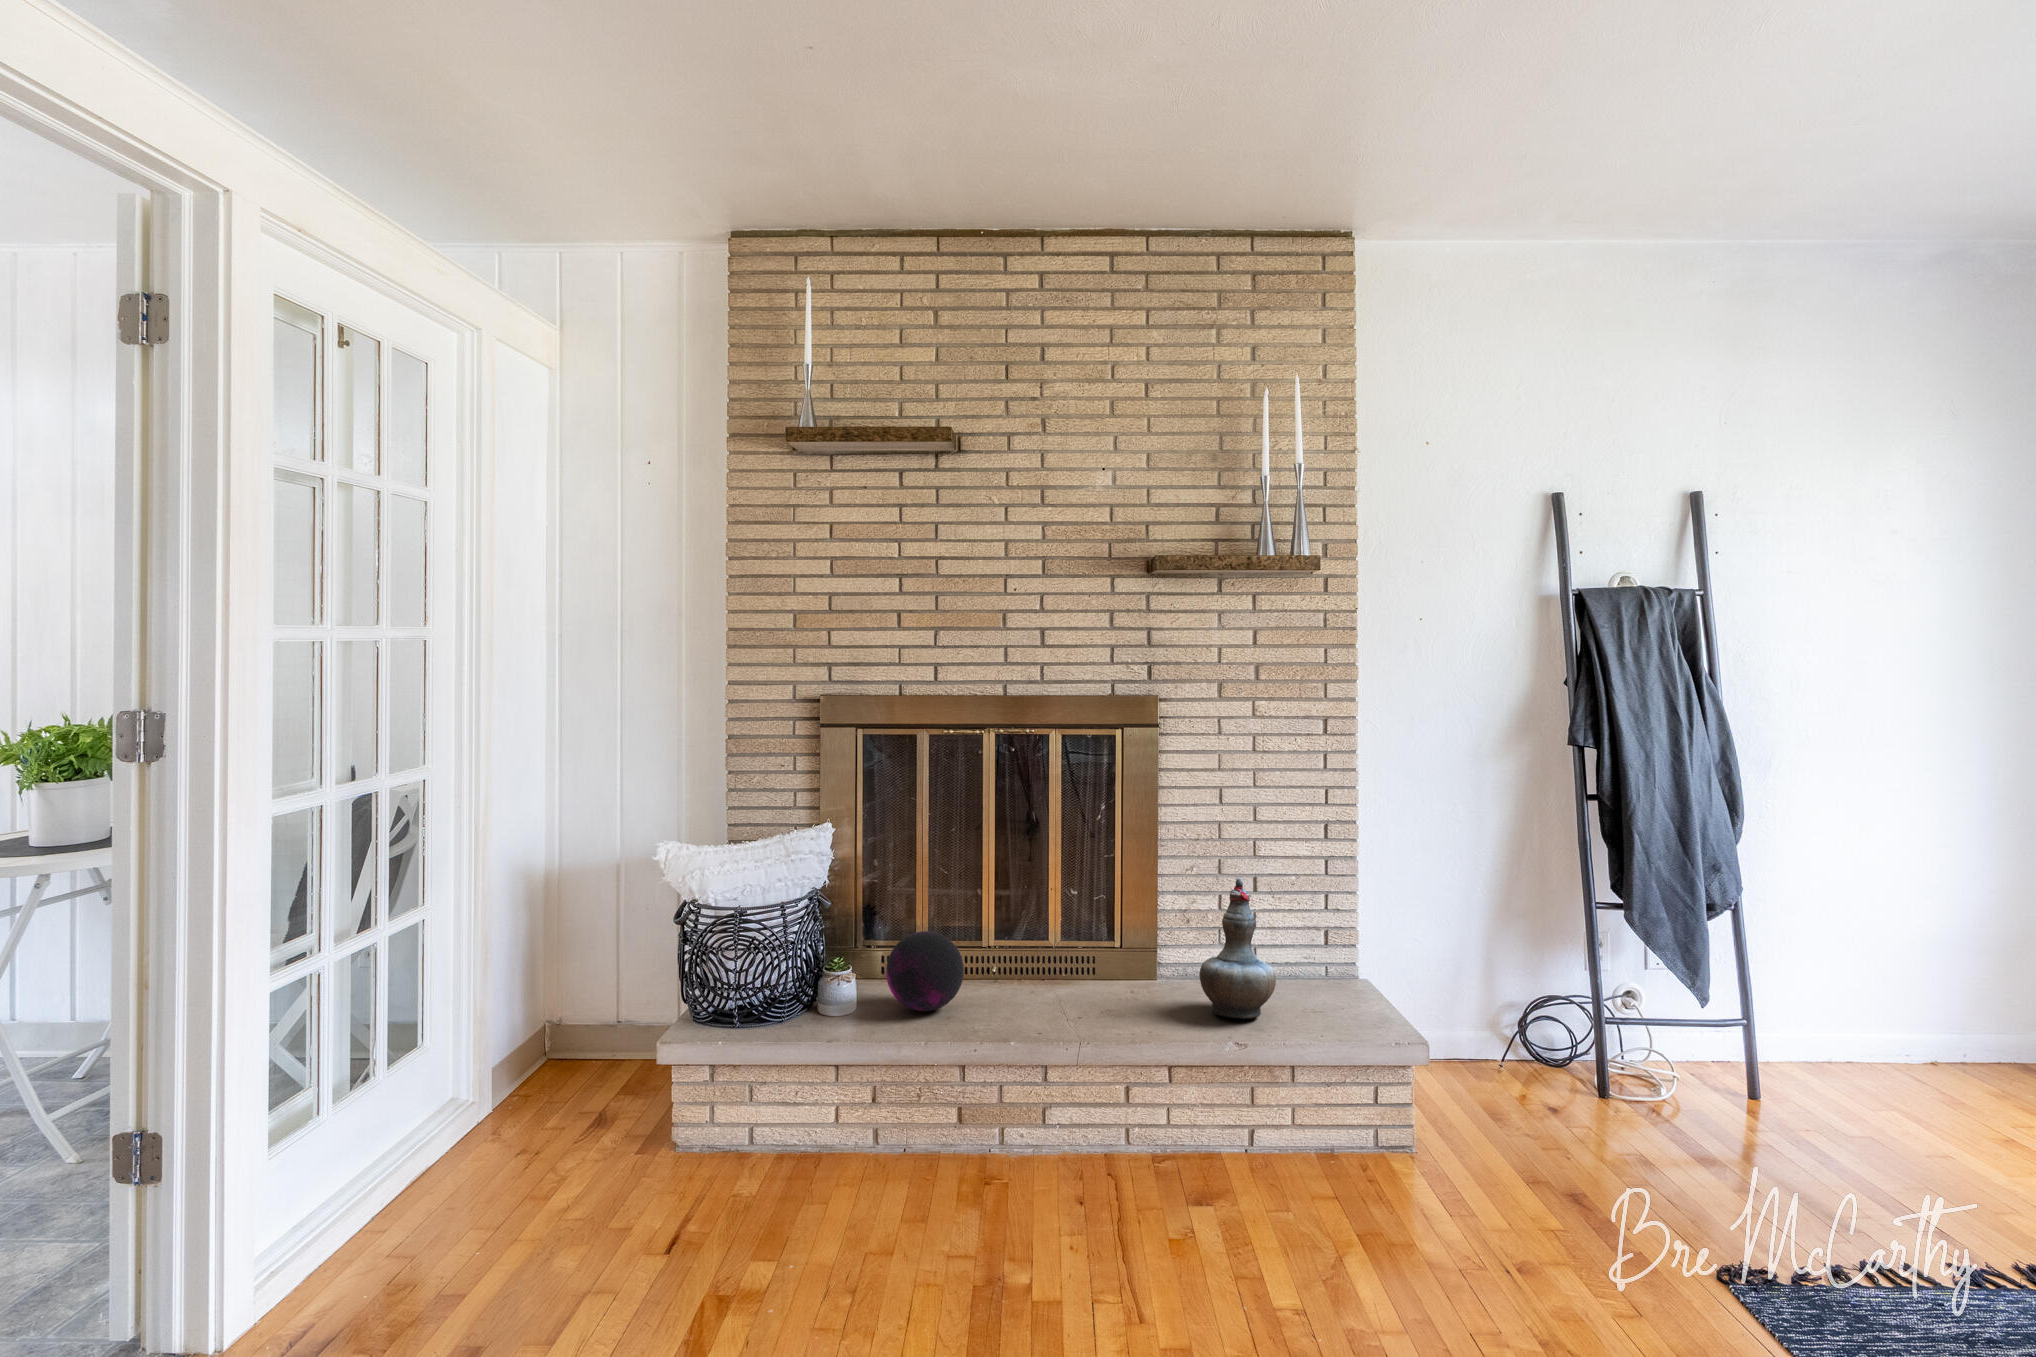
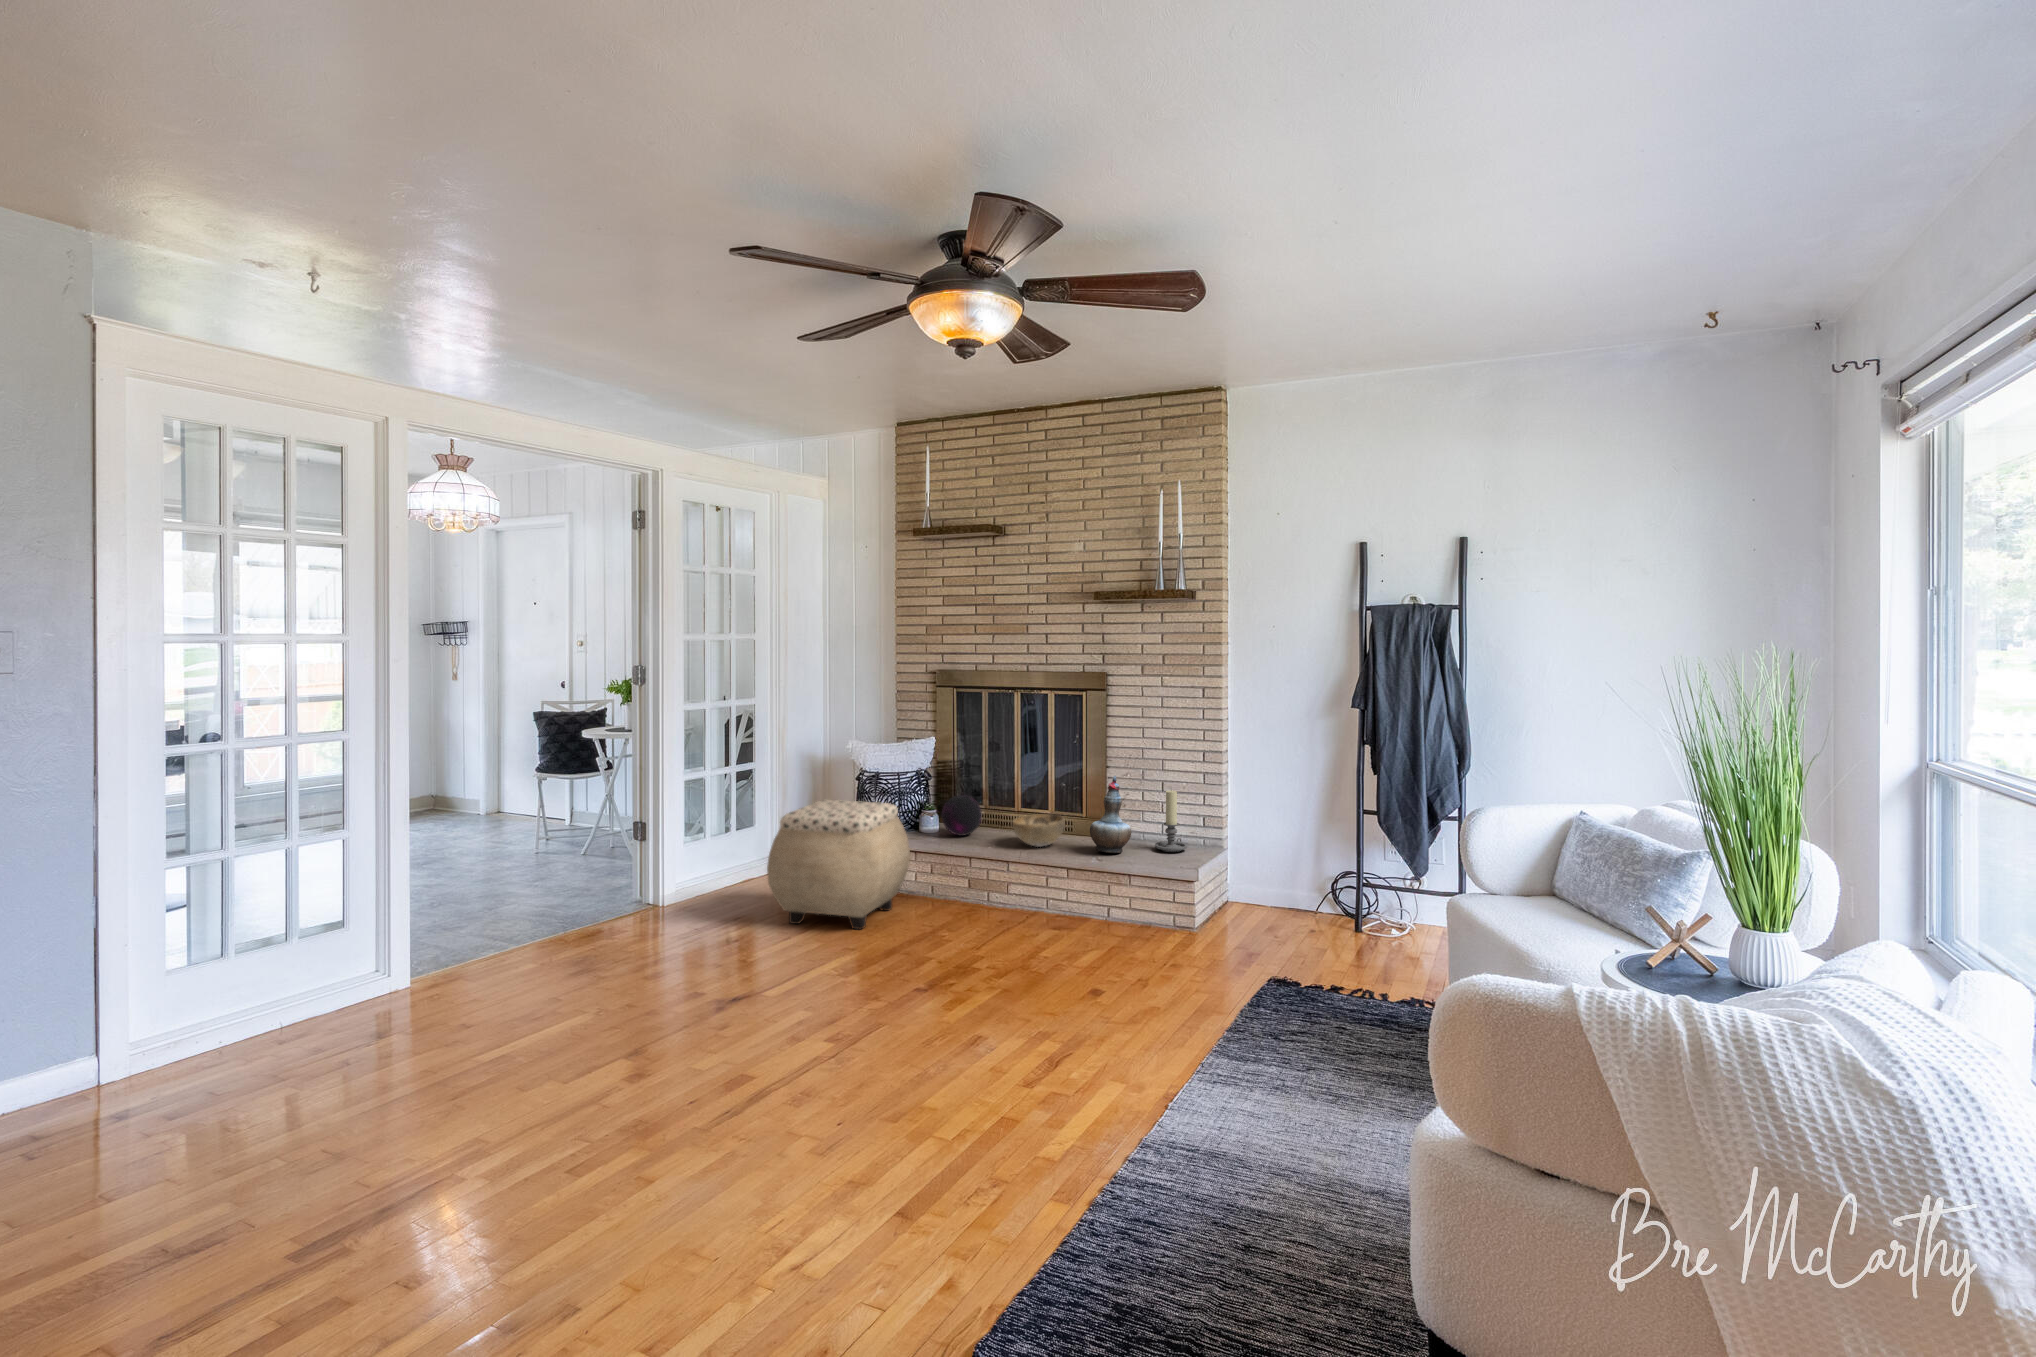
candle holder: none [1287,893,1345,1002] -> present [1155,790,1188,852]
decorative bowl: none [1046,952,1145,1019] -> present [1013,814,1065,847]
ottoman: none [610,971,883,1300] -> present [767,800,910,929]

